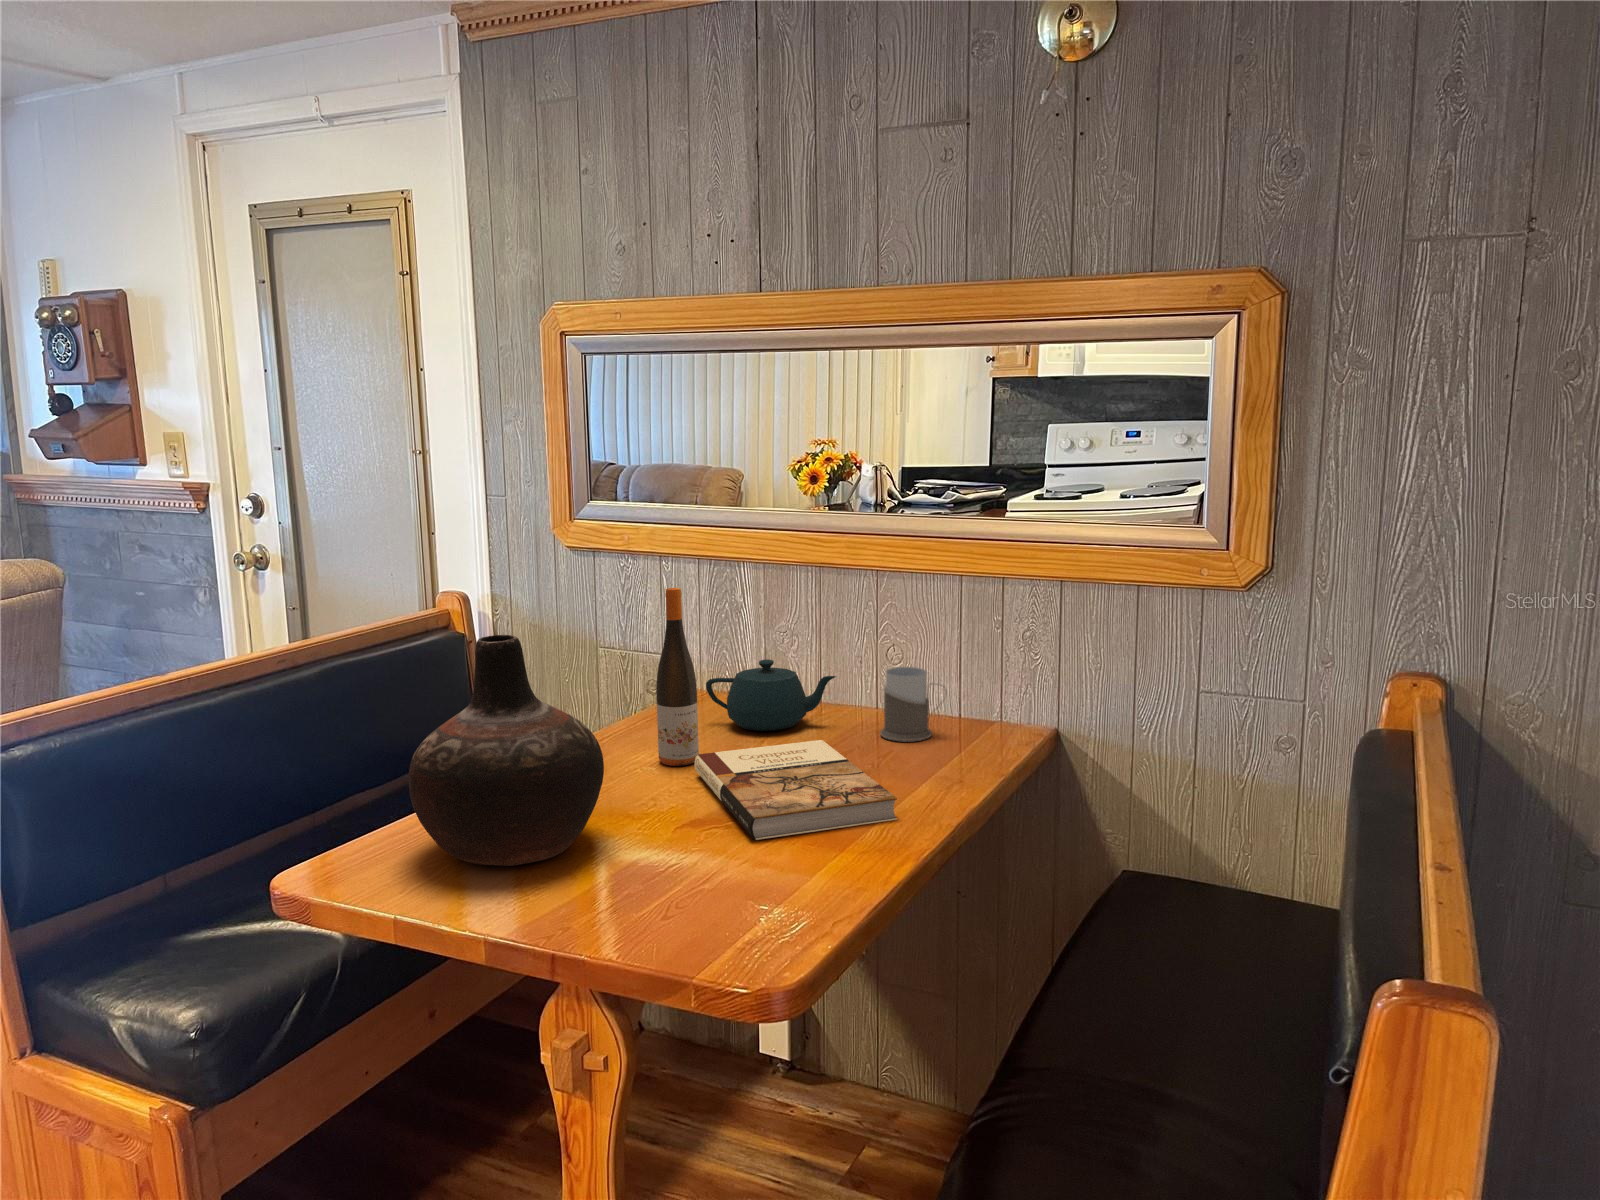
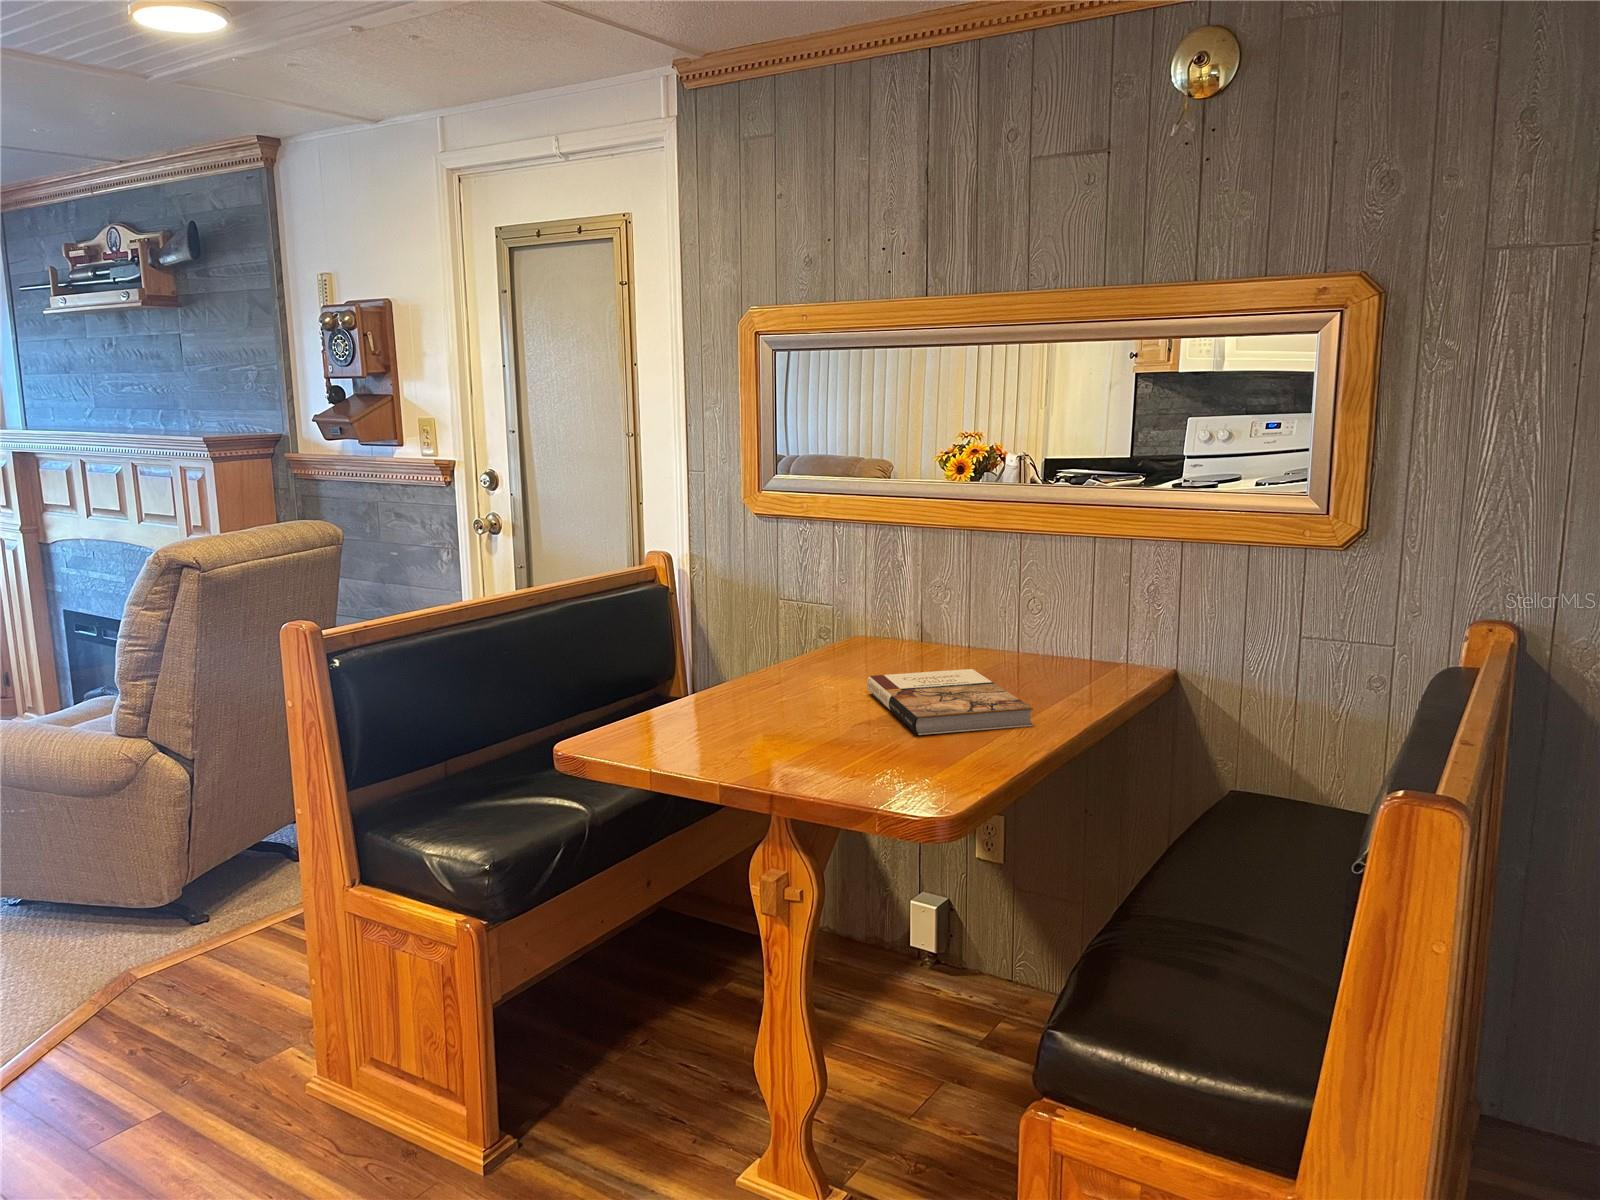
wine bottle: present [656,588,699,766] -> none [836,540,870,686]
vase: present [409,635,604,866] -> none [653,568,800,744]
teapot: present [706,659,836,731] -> none [875,606,985,664]
mug: present [880,667,946,742] -> none [1022,613,1079,675]

